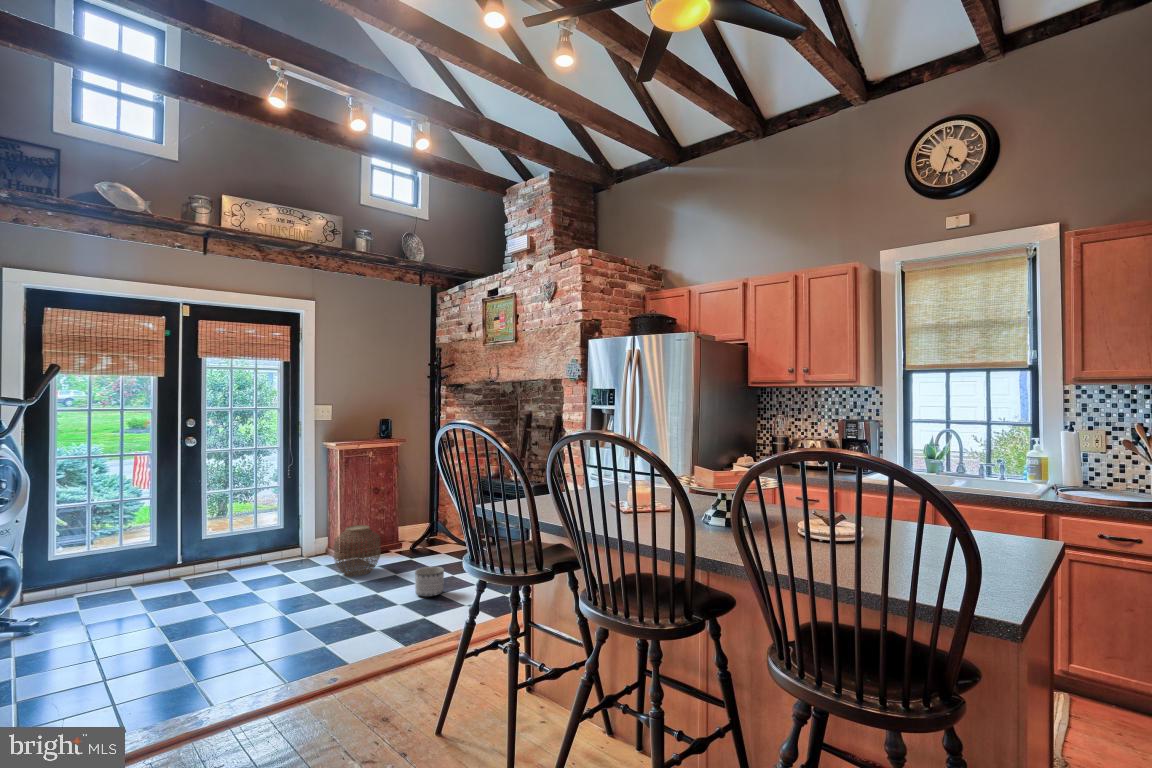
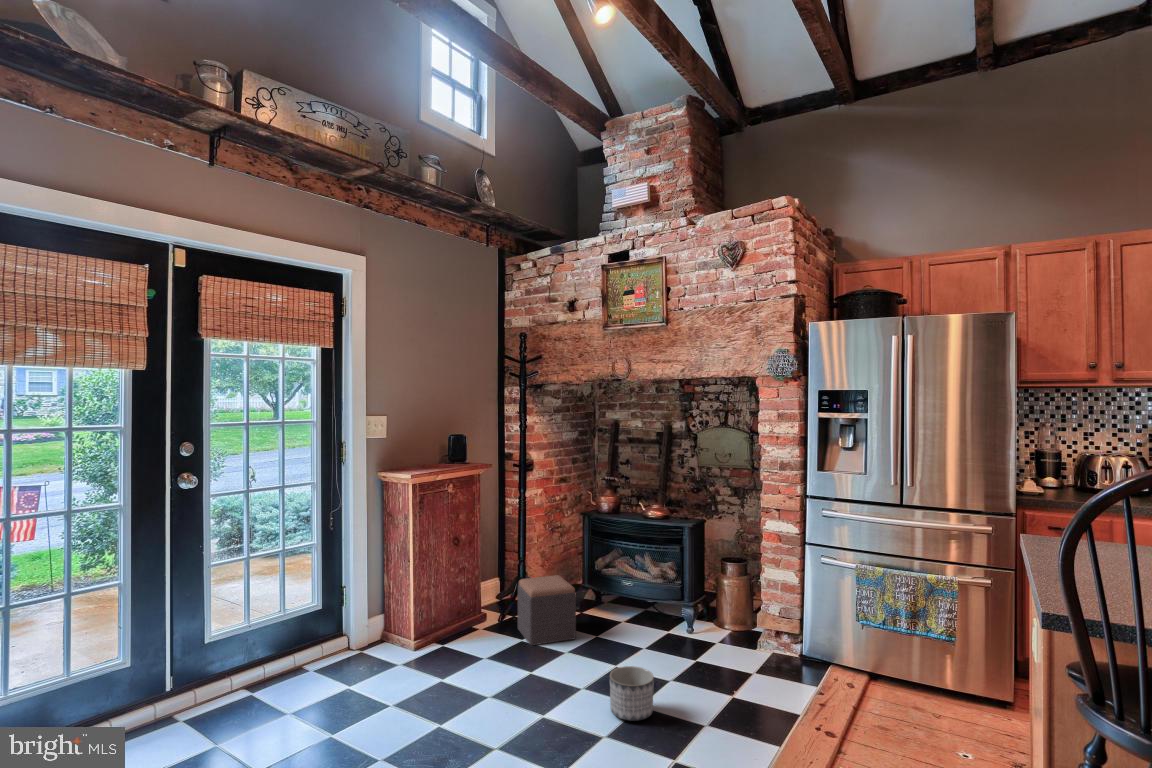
footstool: none [414,518,449,562] -> present [518,575,576,645]
woven basket: present [334,525,381,576] -> none [437,601,506,686]

